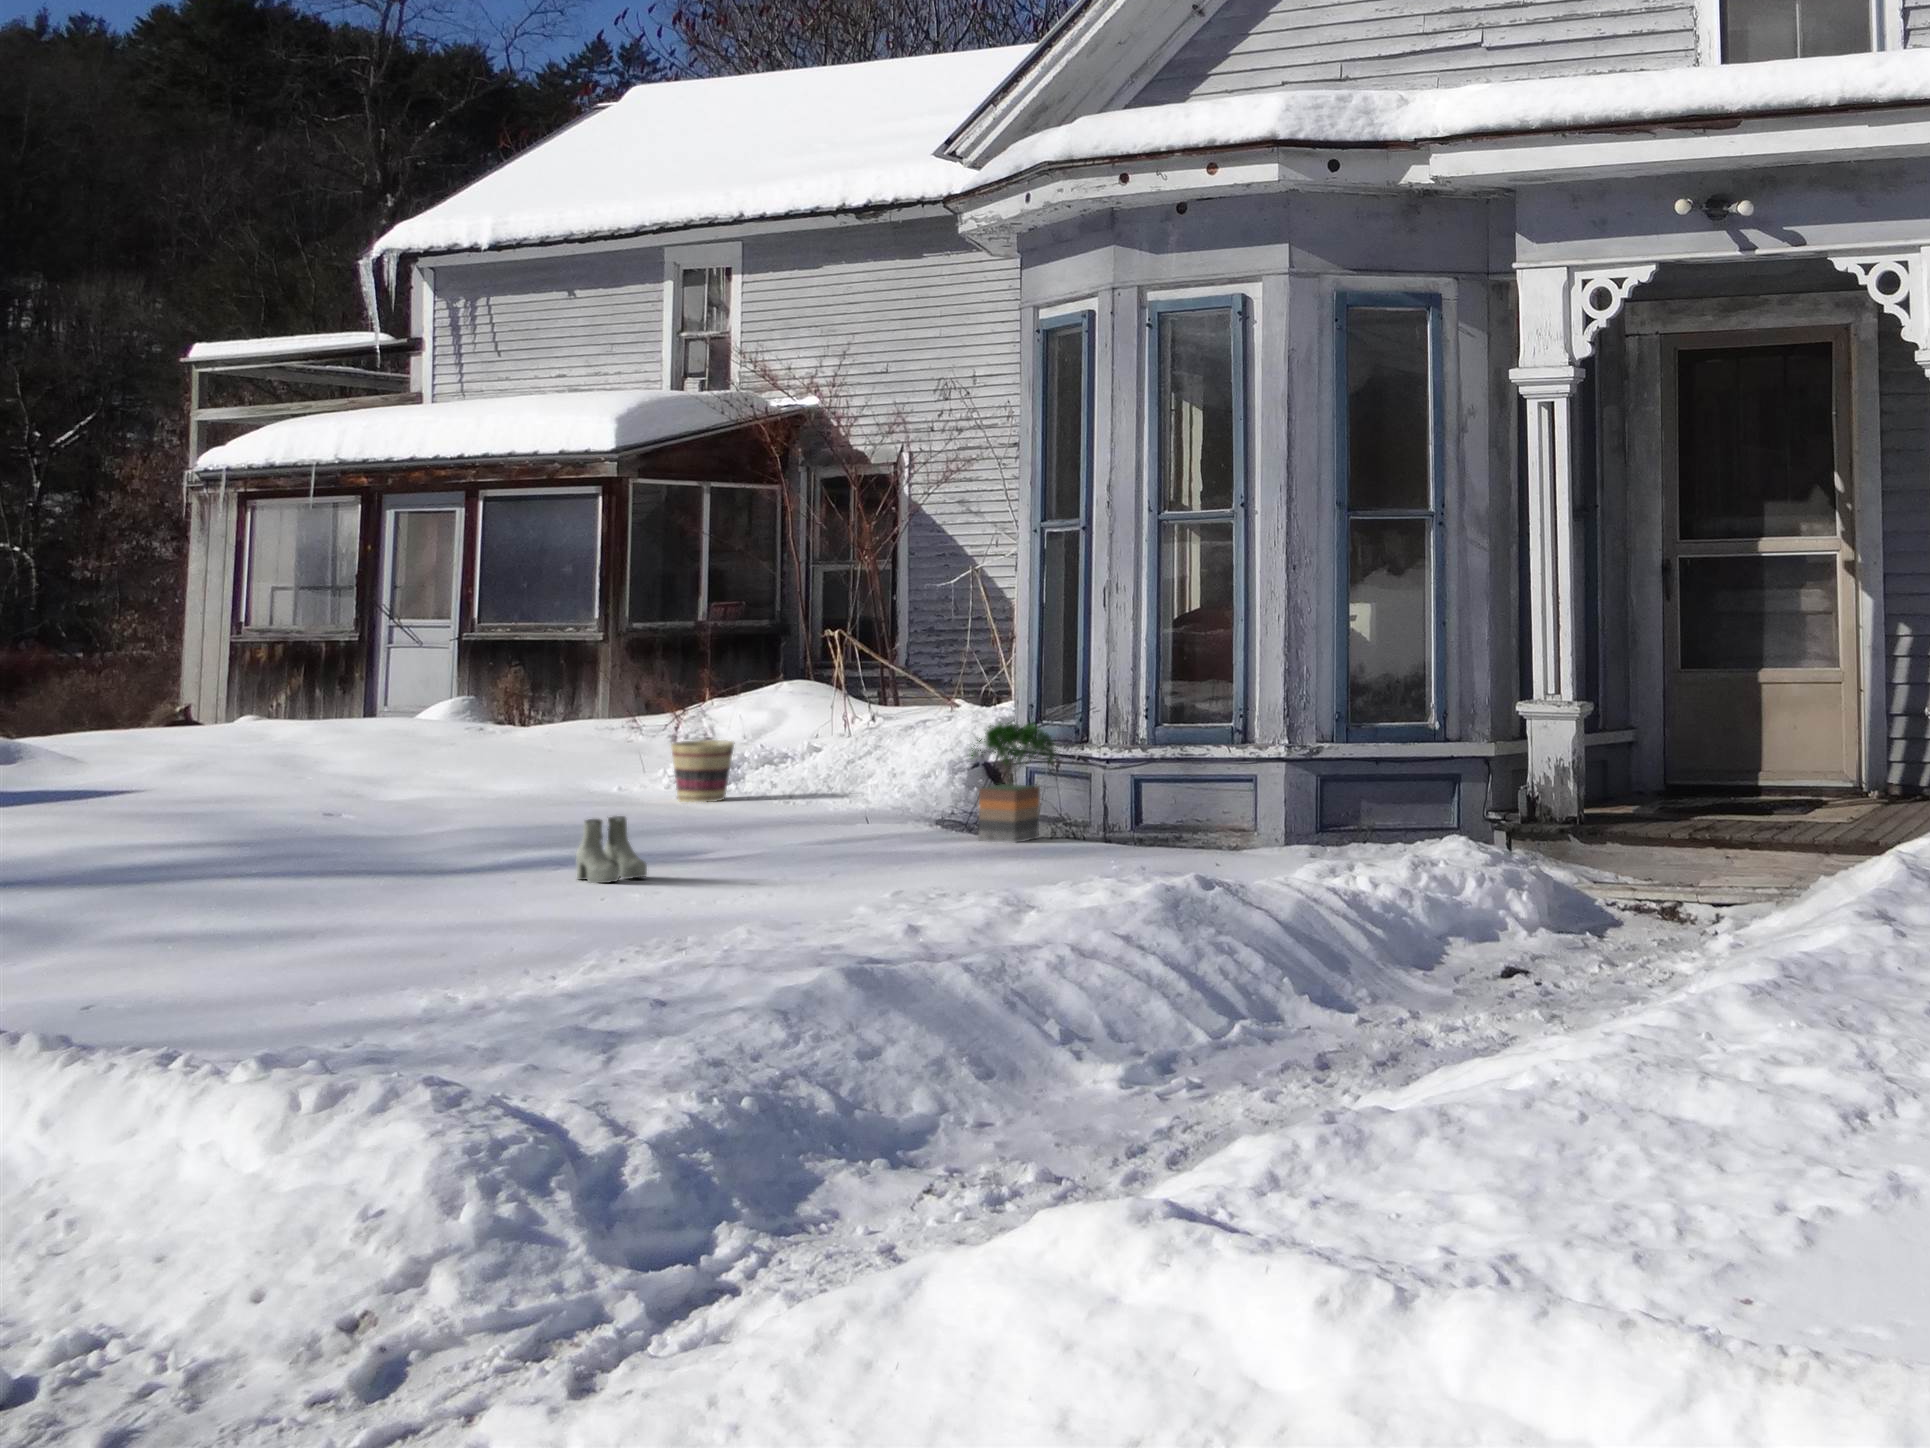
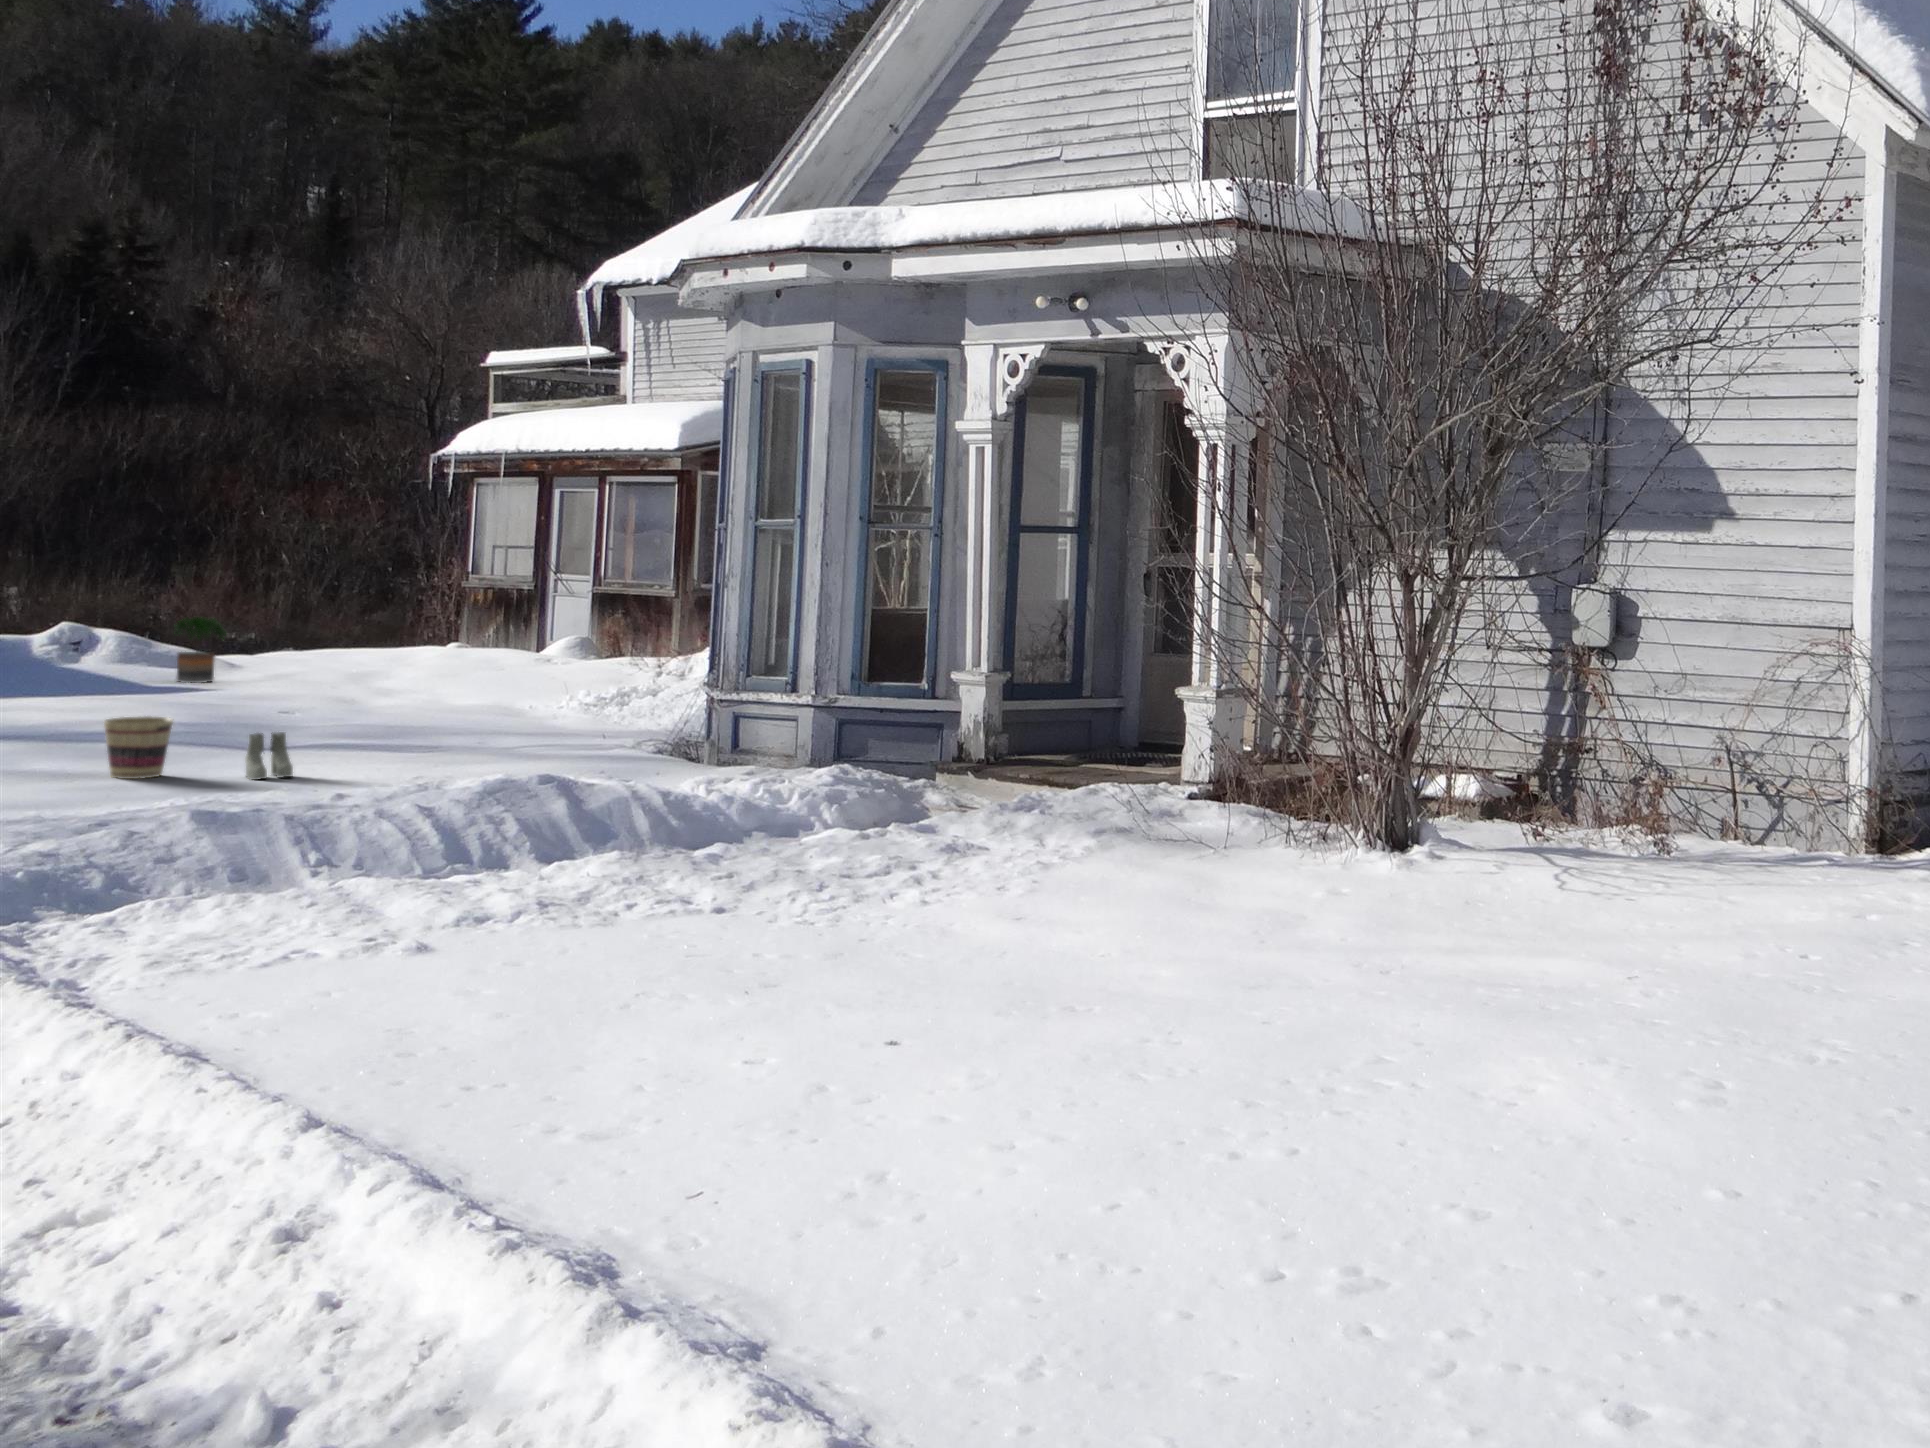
potted tree: present [971,723,1058,843] -> present [174,617,226,683]
basket: present [671,740,734,802] -> present [104,716,173,779]

